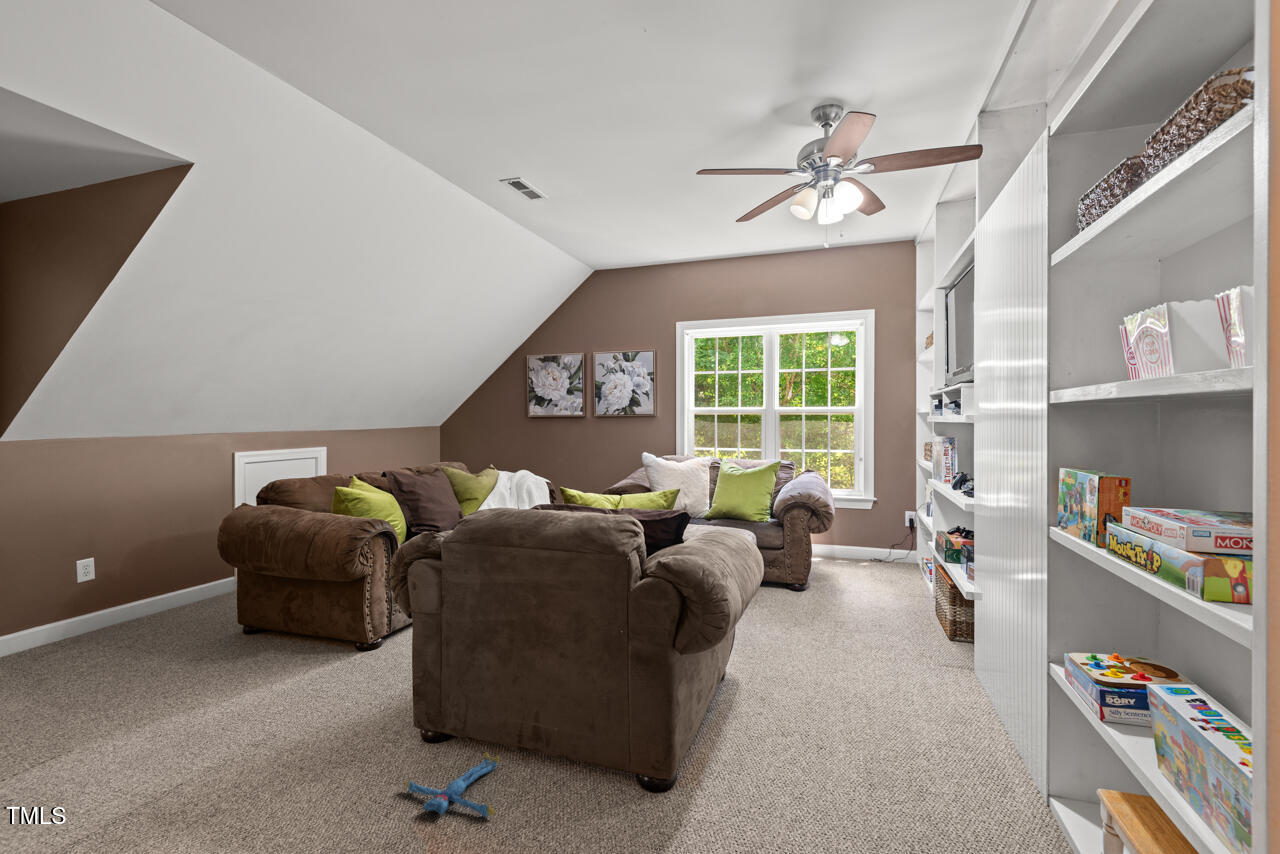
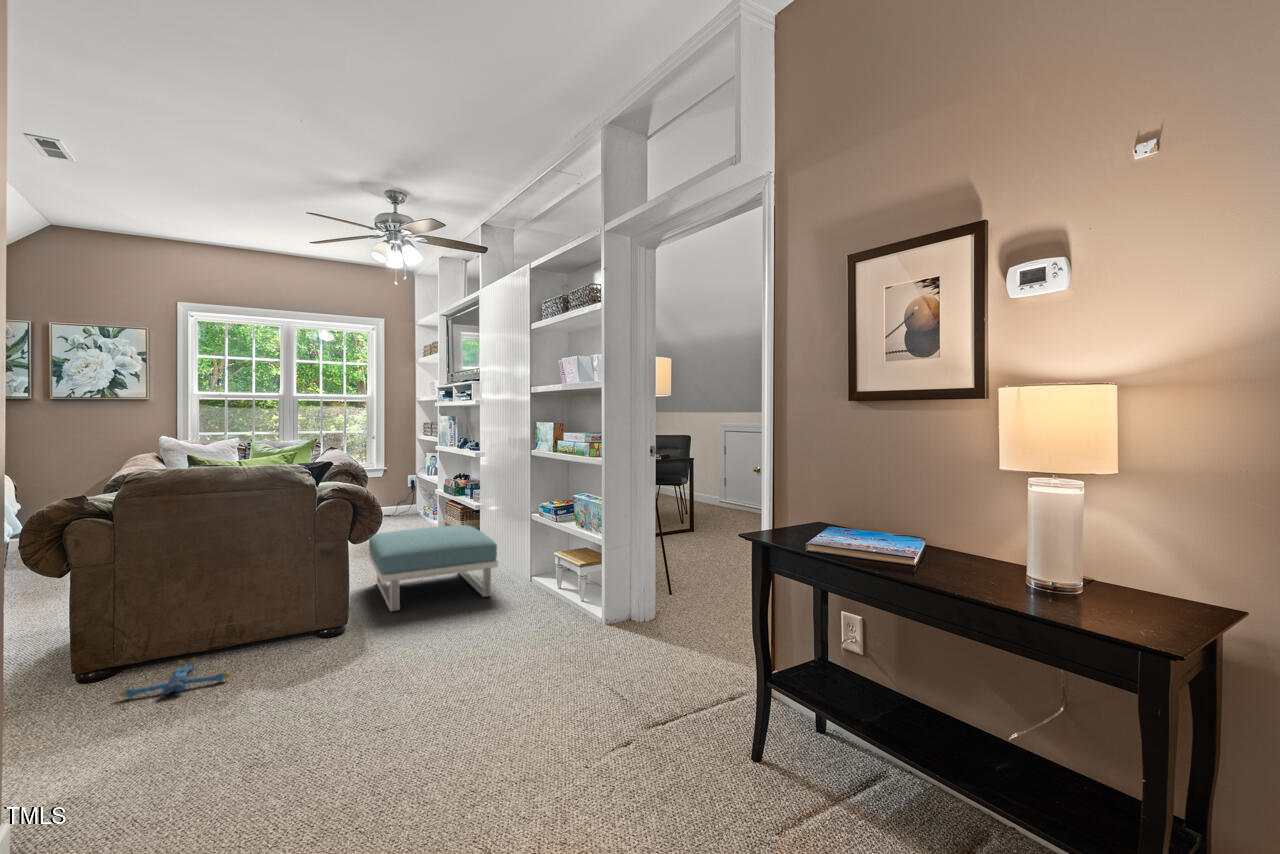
footstool: none [743,617,956,805] -> present [369,525,498,611]

